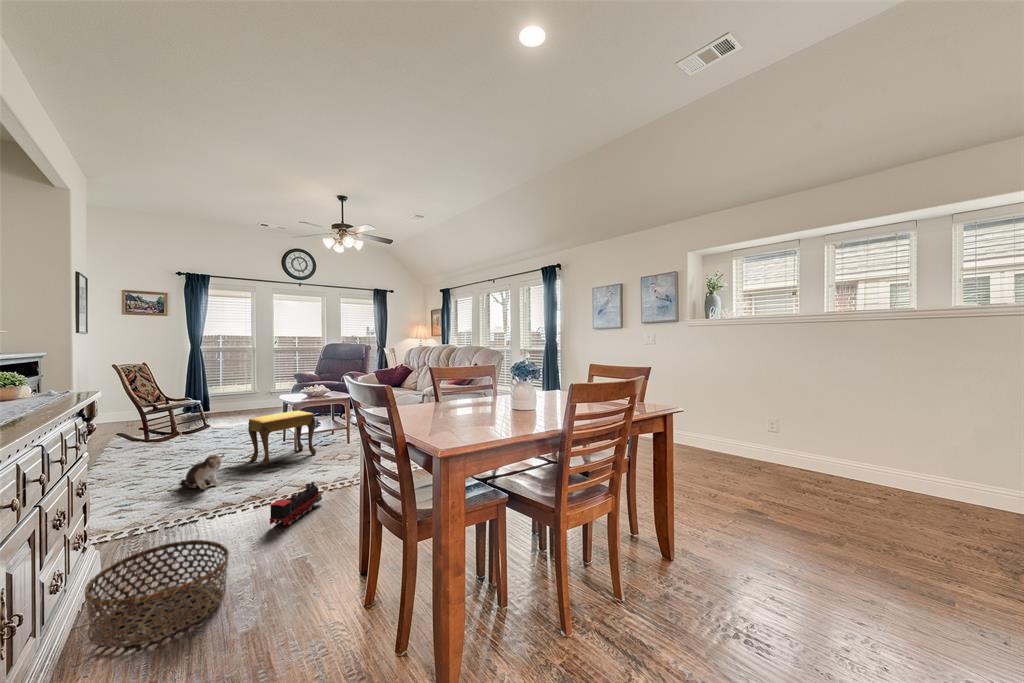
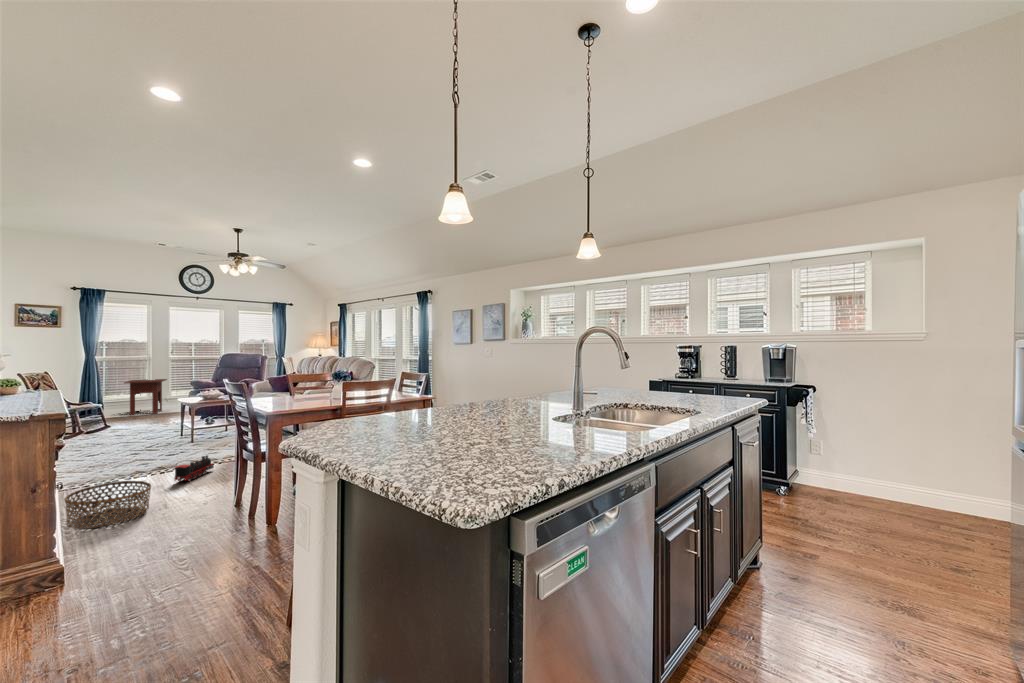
side table: none [228,372,271,411] -> present [124,379,167,415]
footstool: present [248,411,316,466] -> none [152,410,211,452]
plush toy: present [181,454,224,490] -> none [96,439,135,467]

